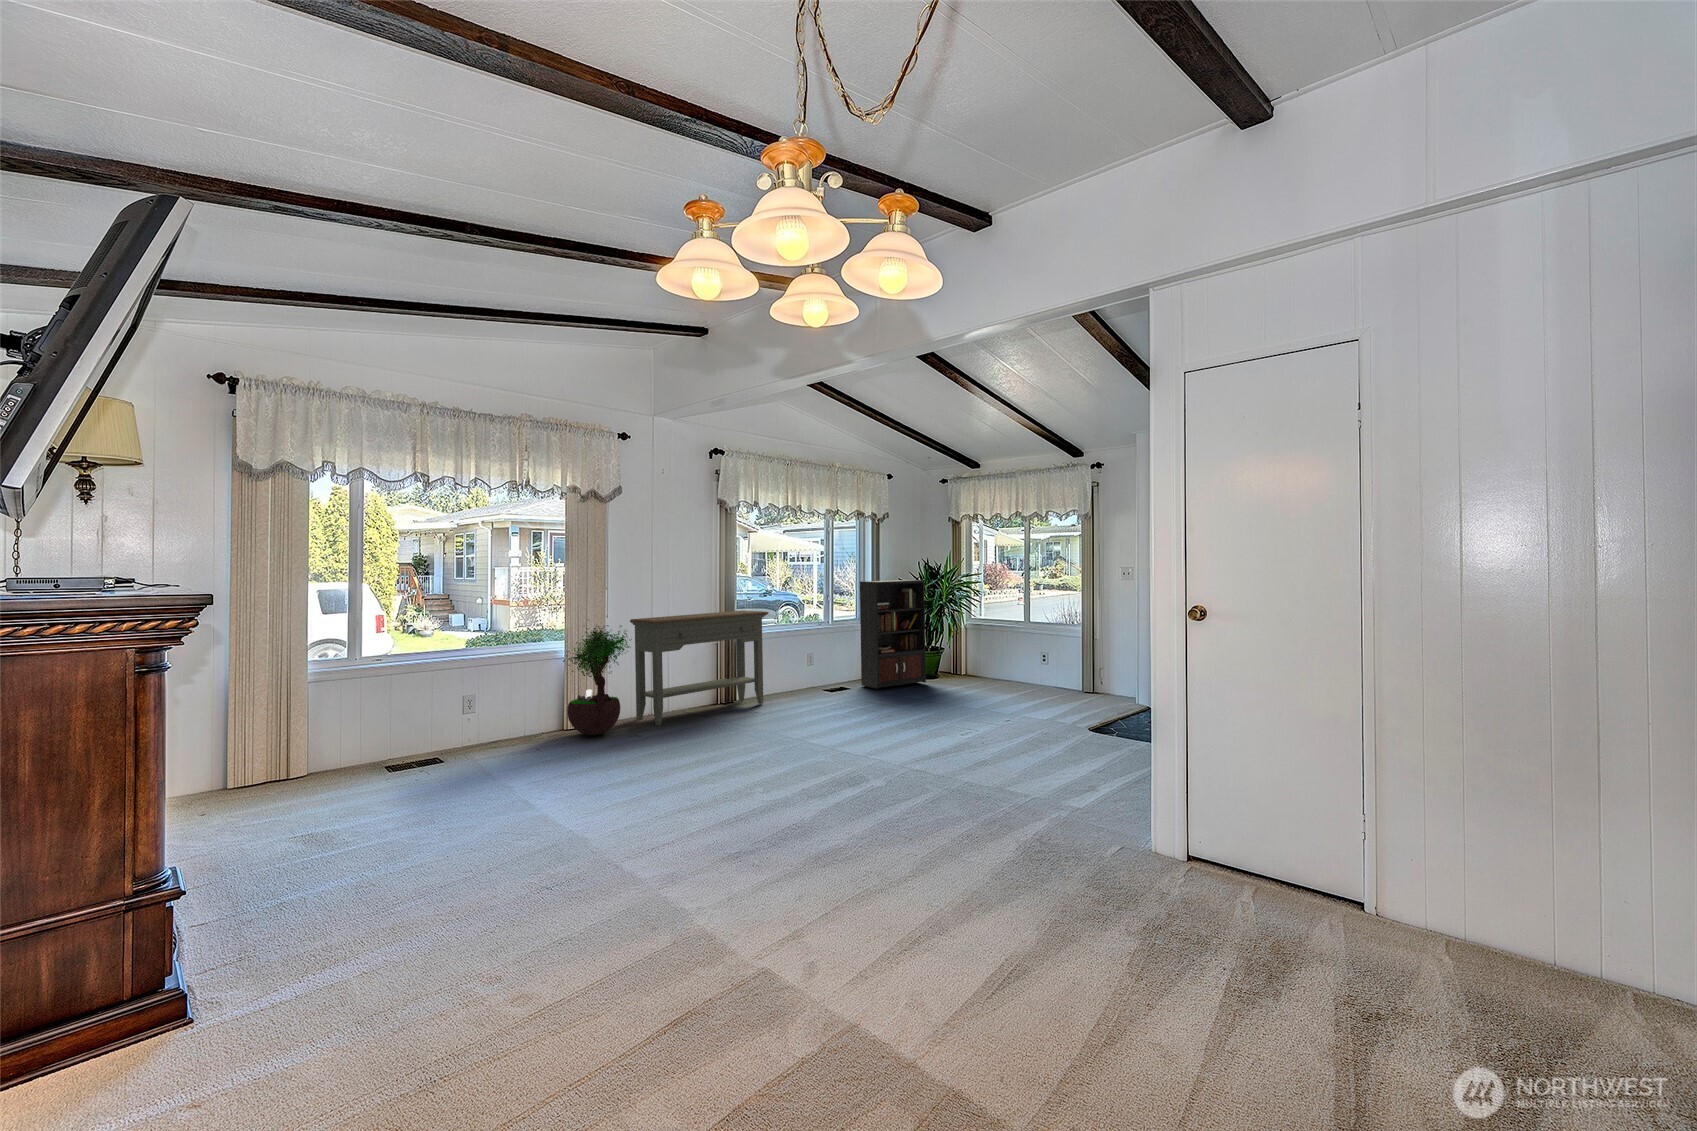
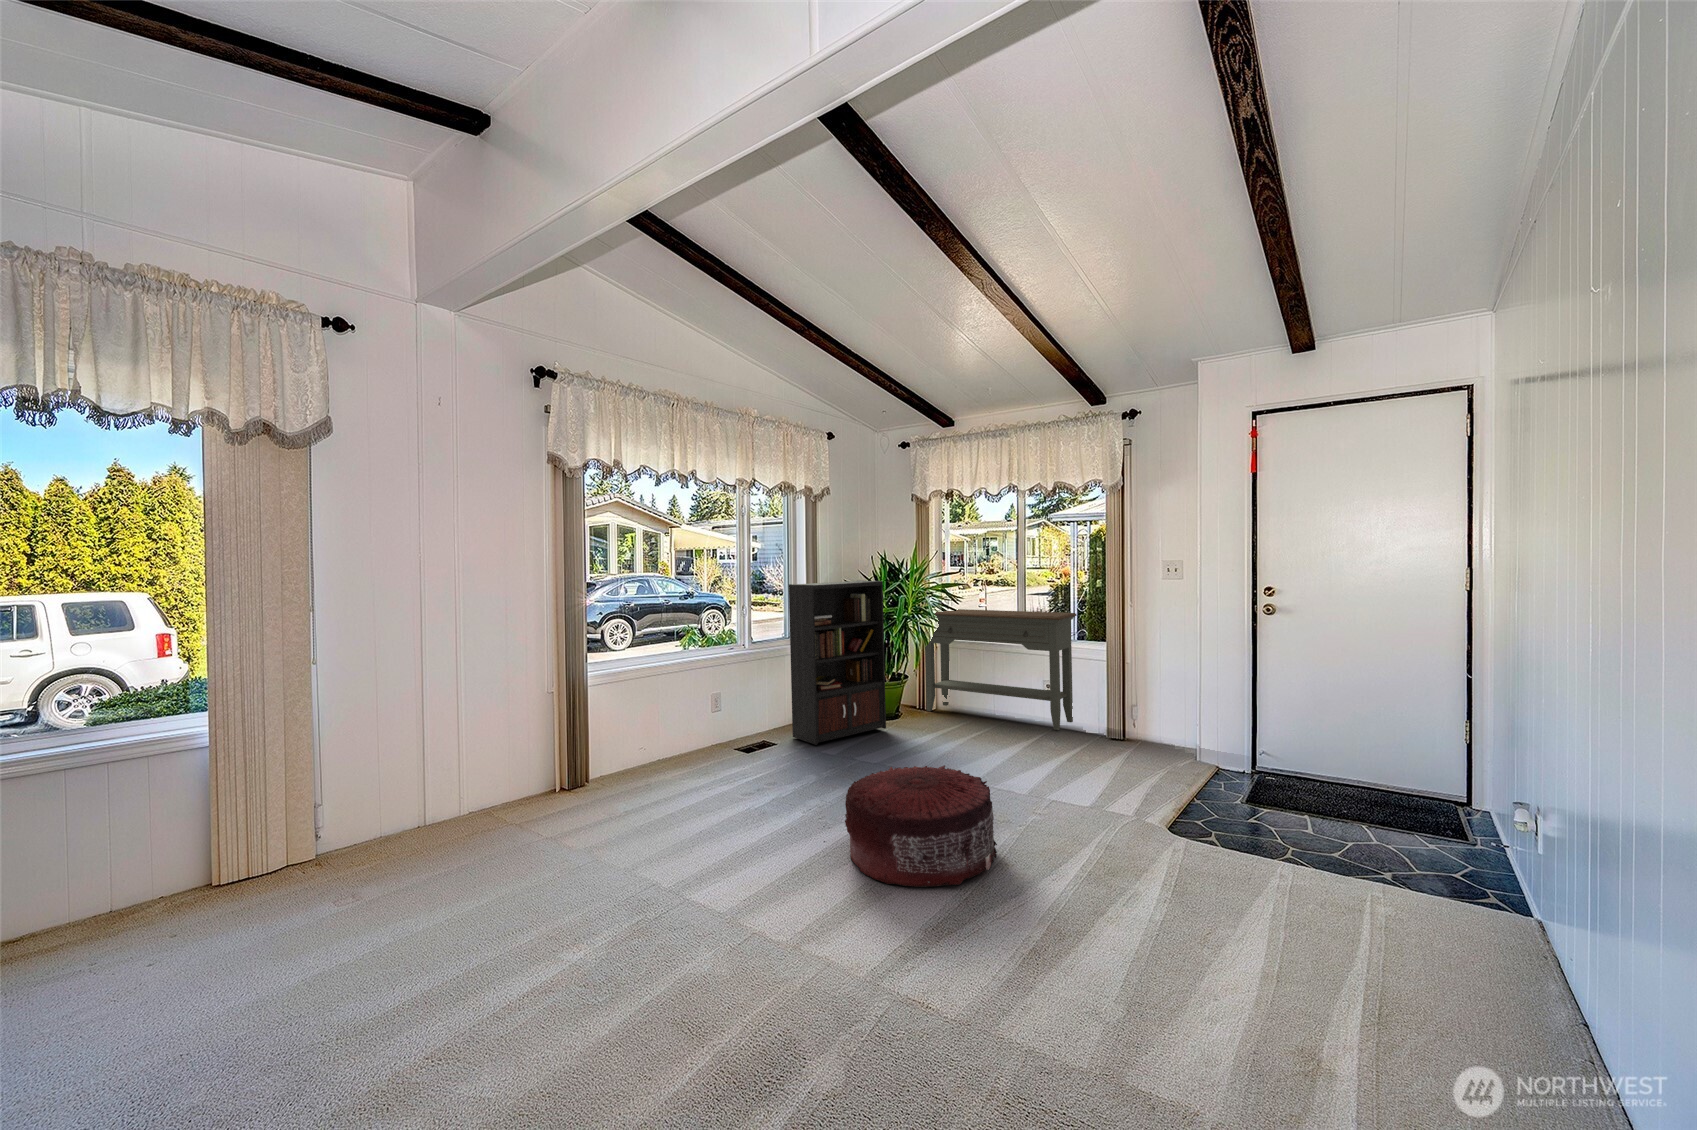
console table: present [630,611,768,725] -> present [925,609,1077,730]
potted tree: present [563,619,632,735] -> none [139,677,326,909]
pouf: none [896,684,982,738] -> present [845,765,997,887]

